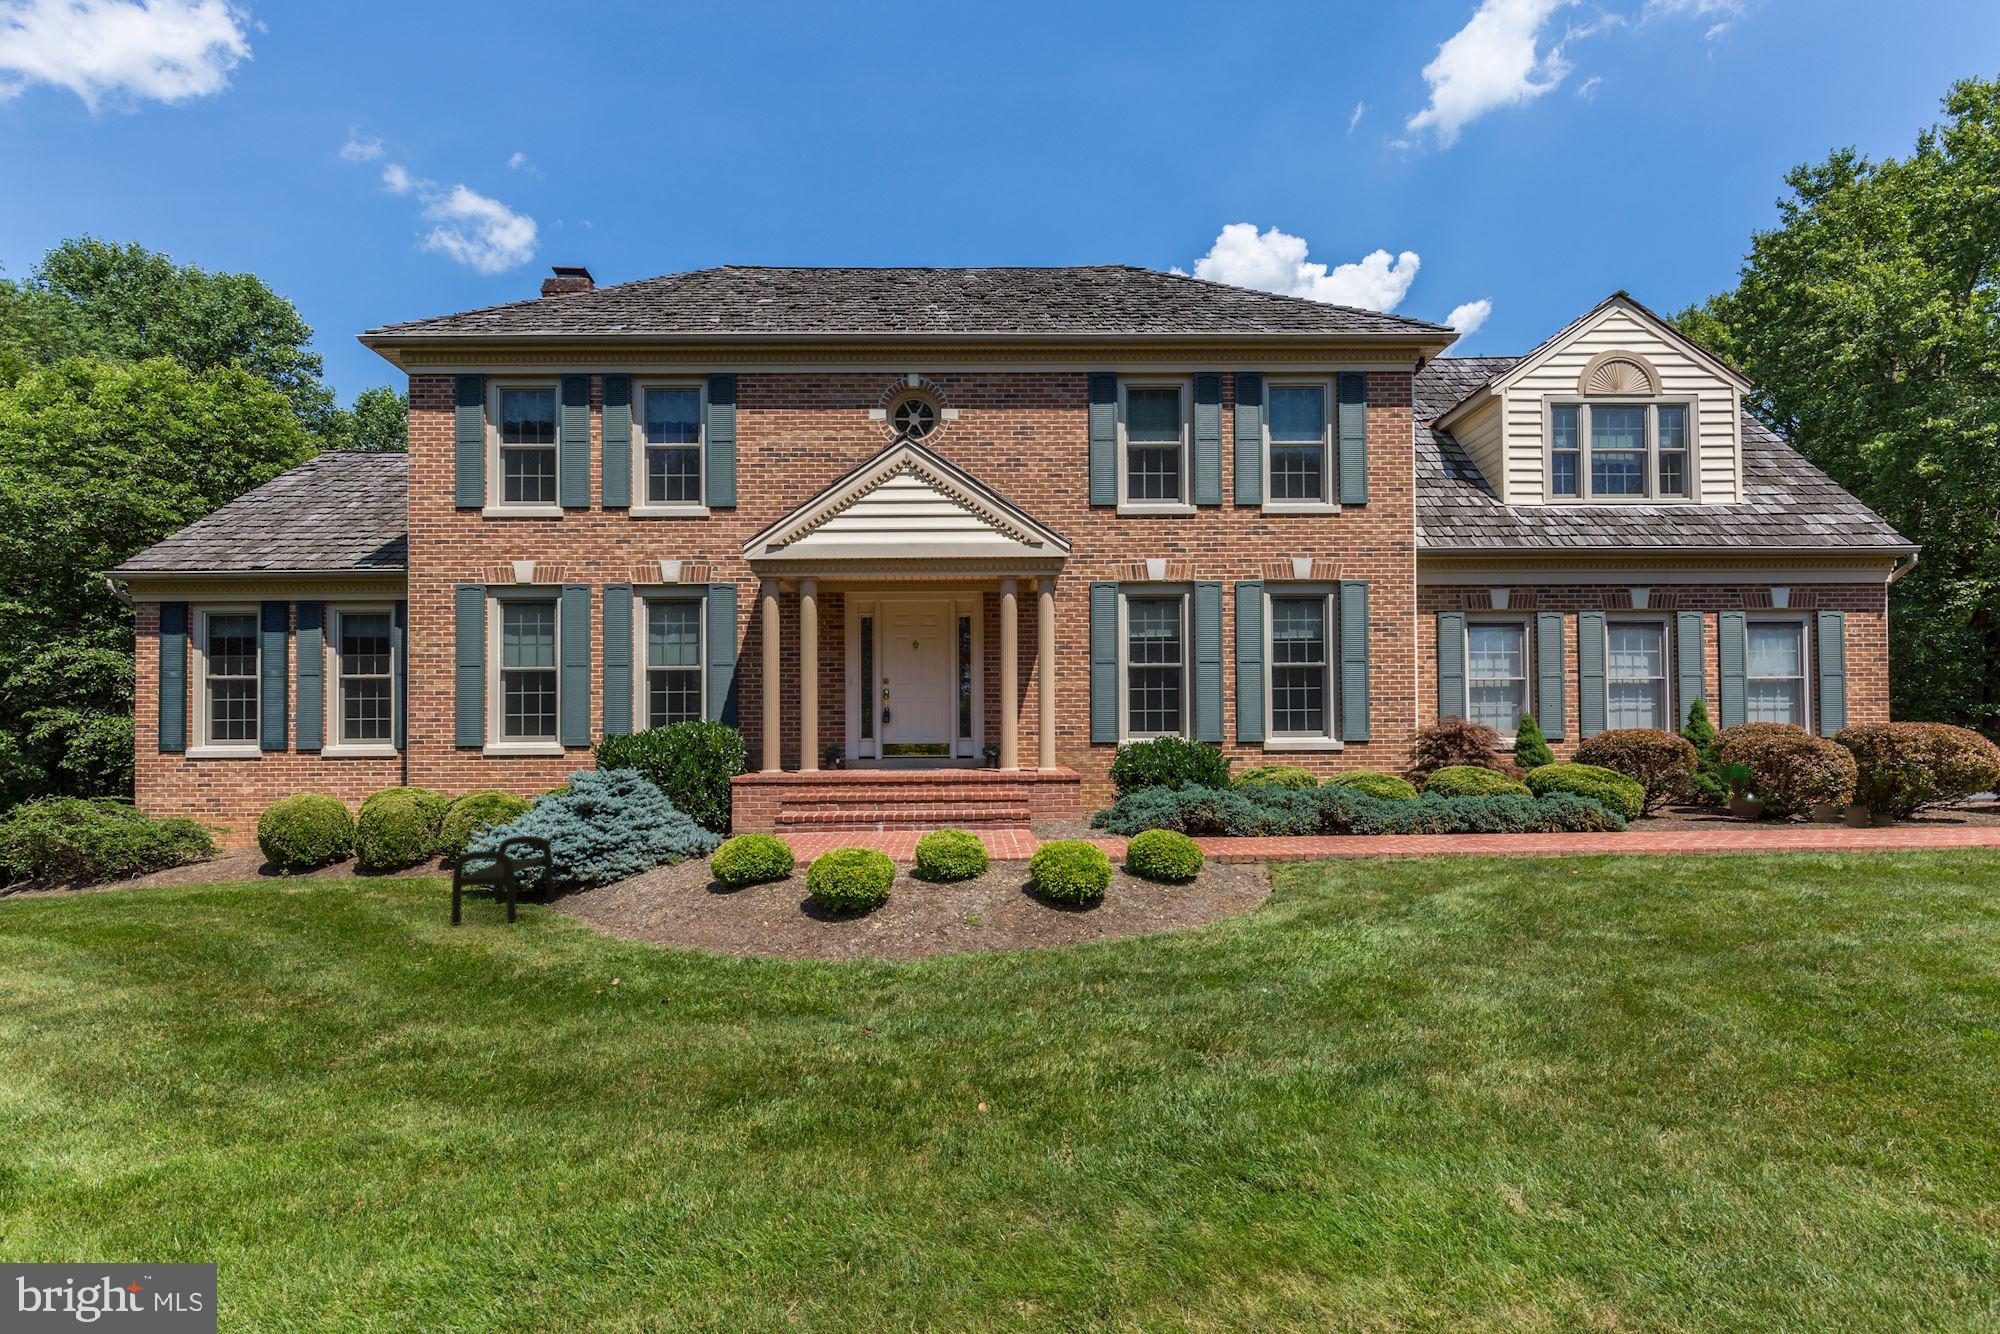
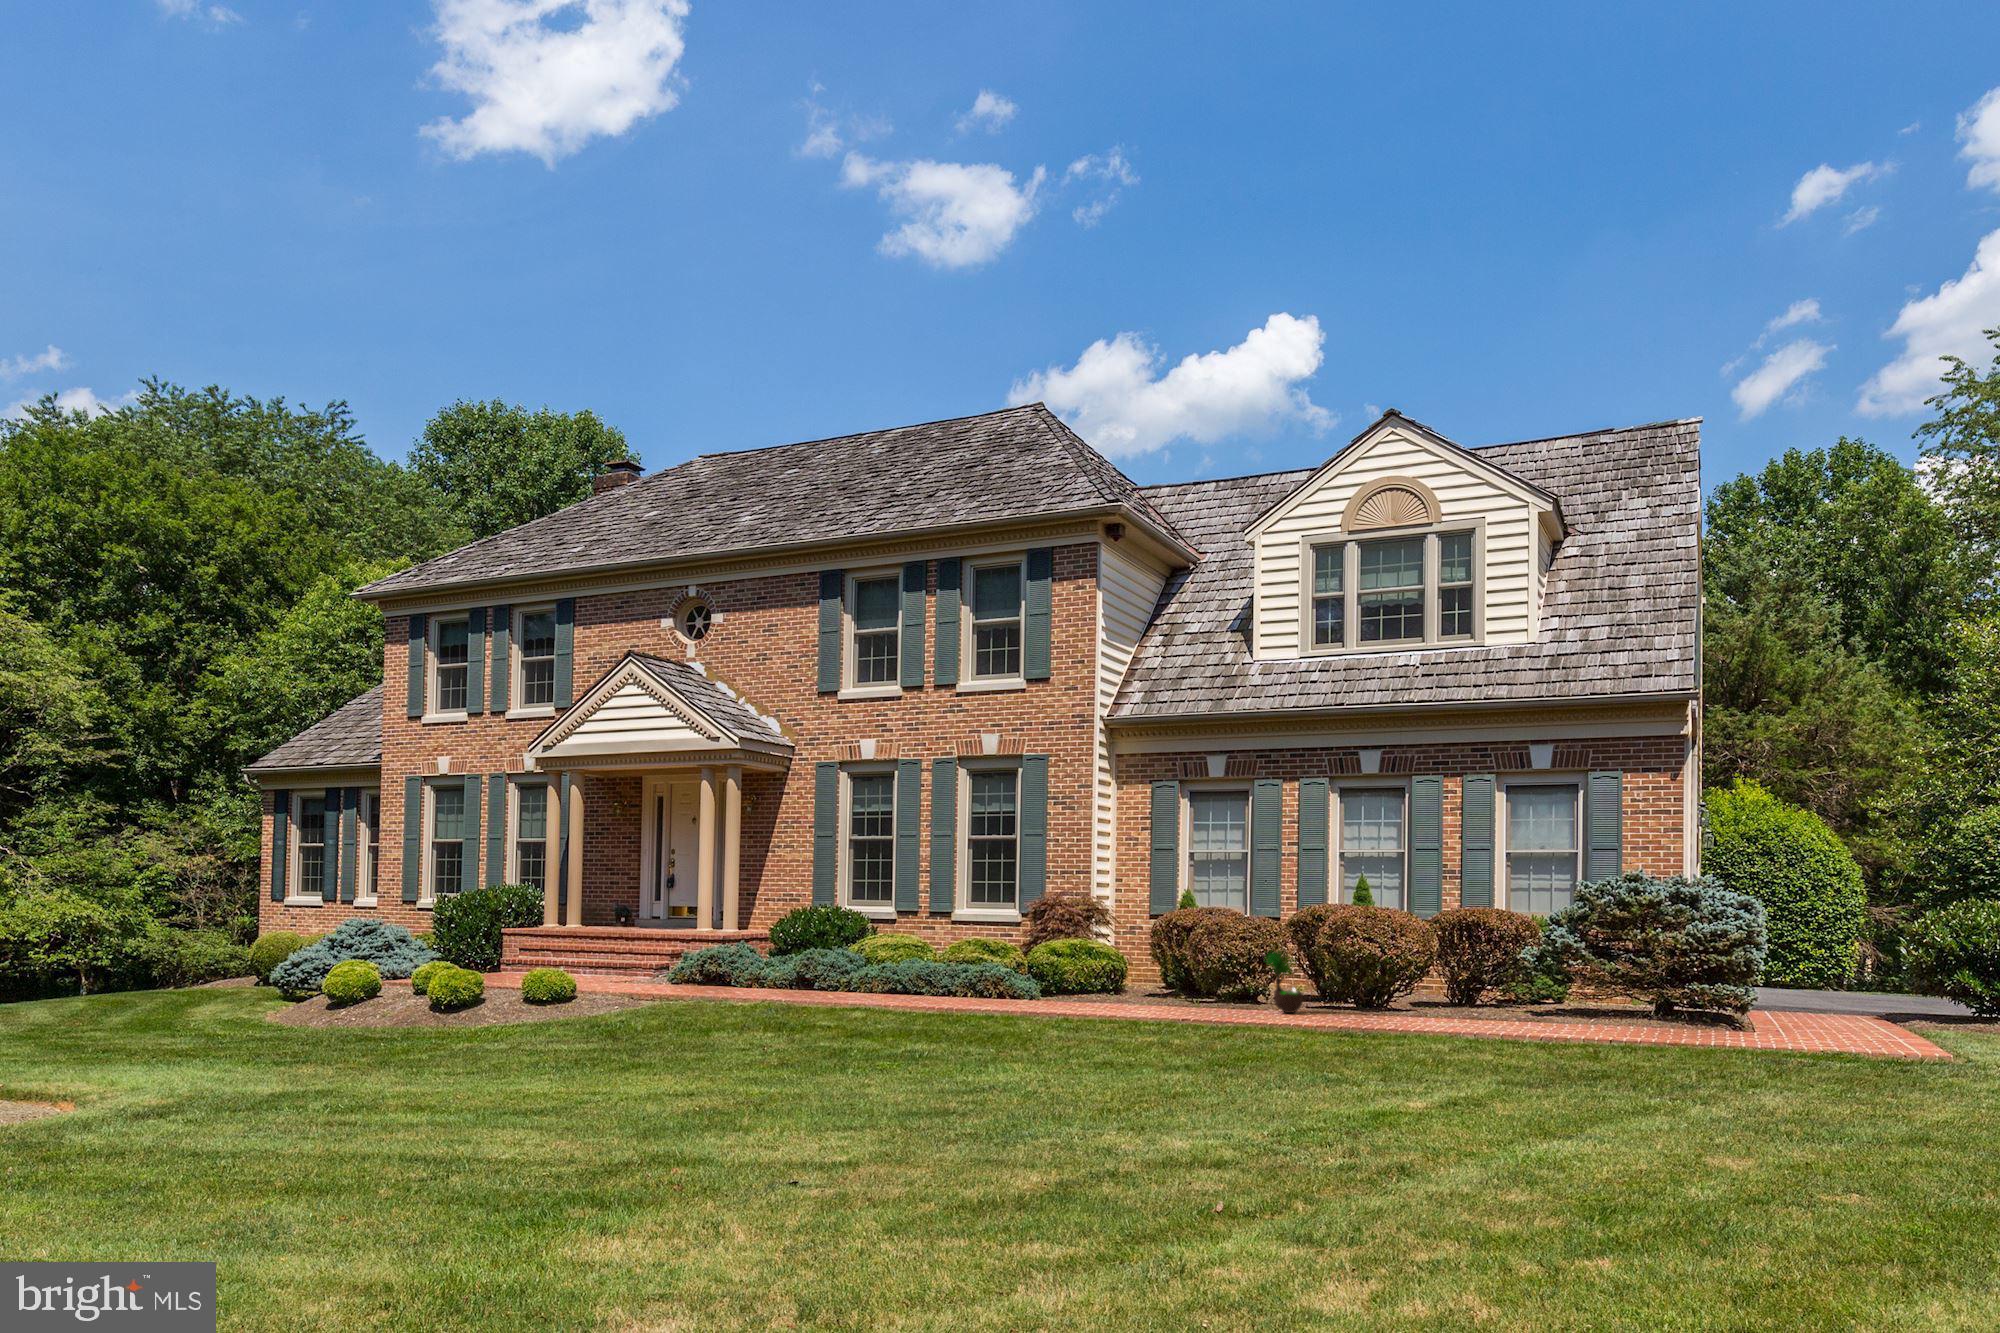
woven basket: present [1814,804,1893,827] -> none [1315,997,1368,1024]
bench: present [451,836,554,925] -> none [247,958,326,1008]

